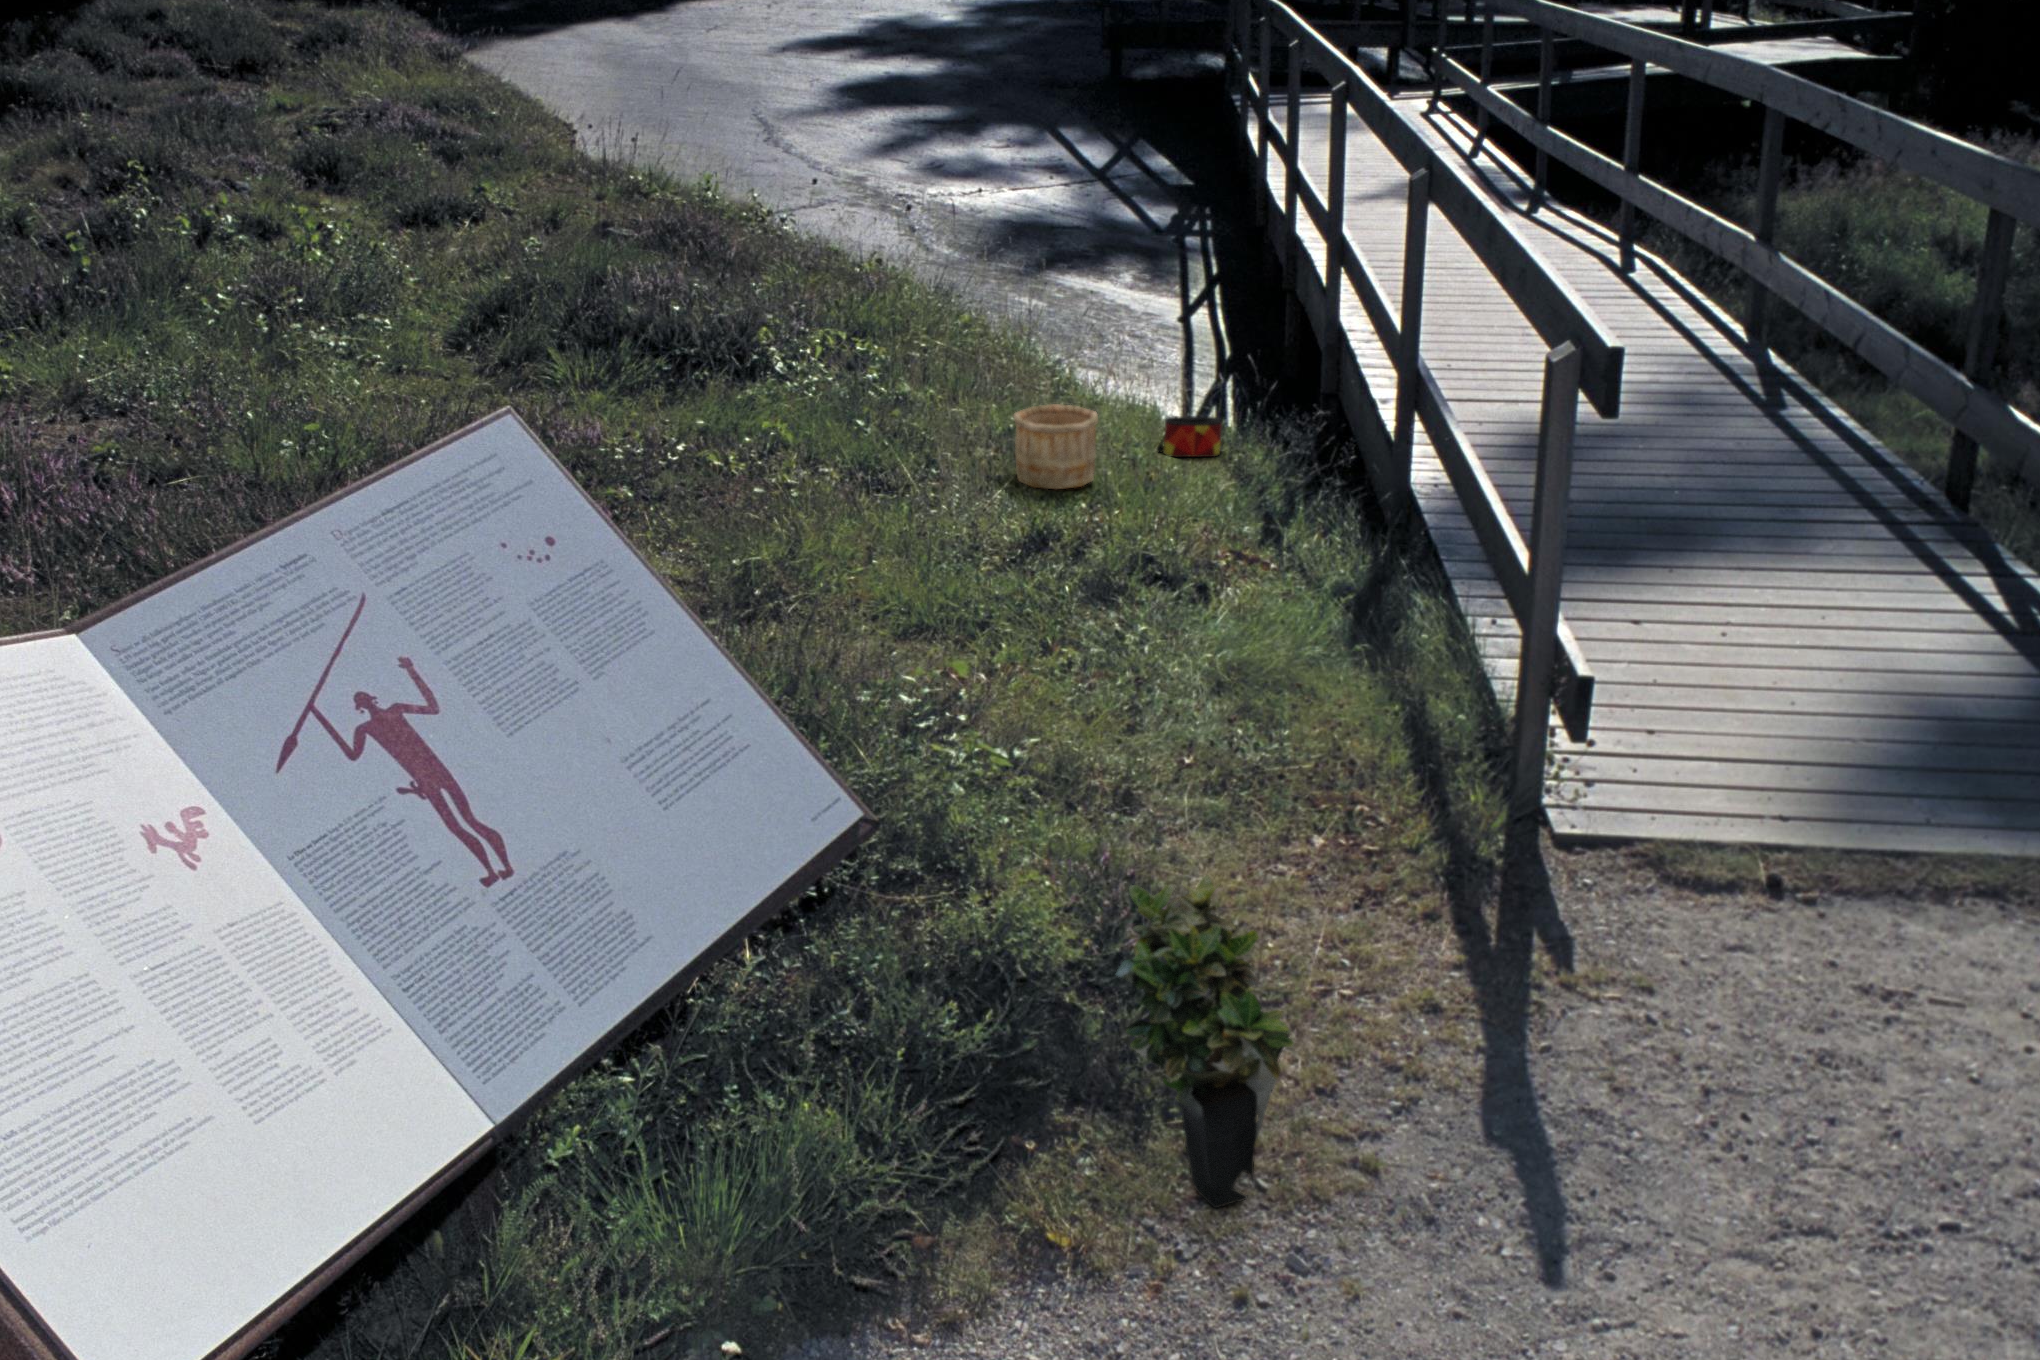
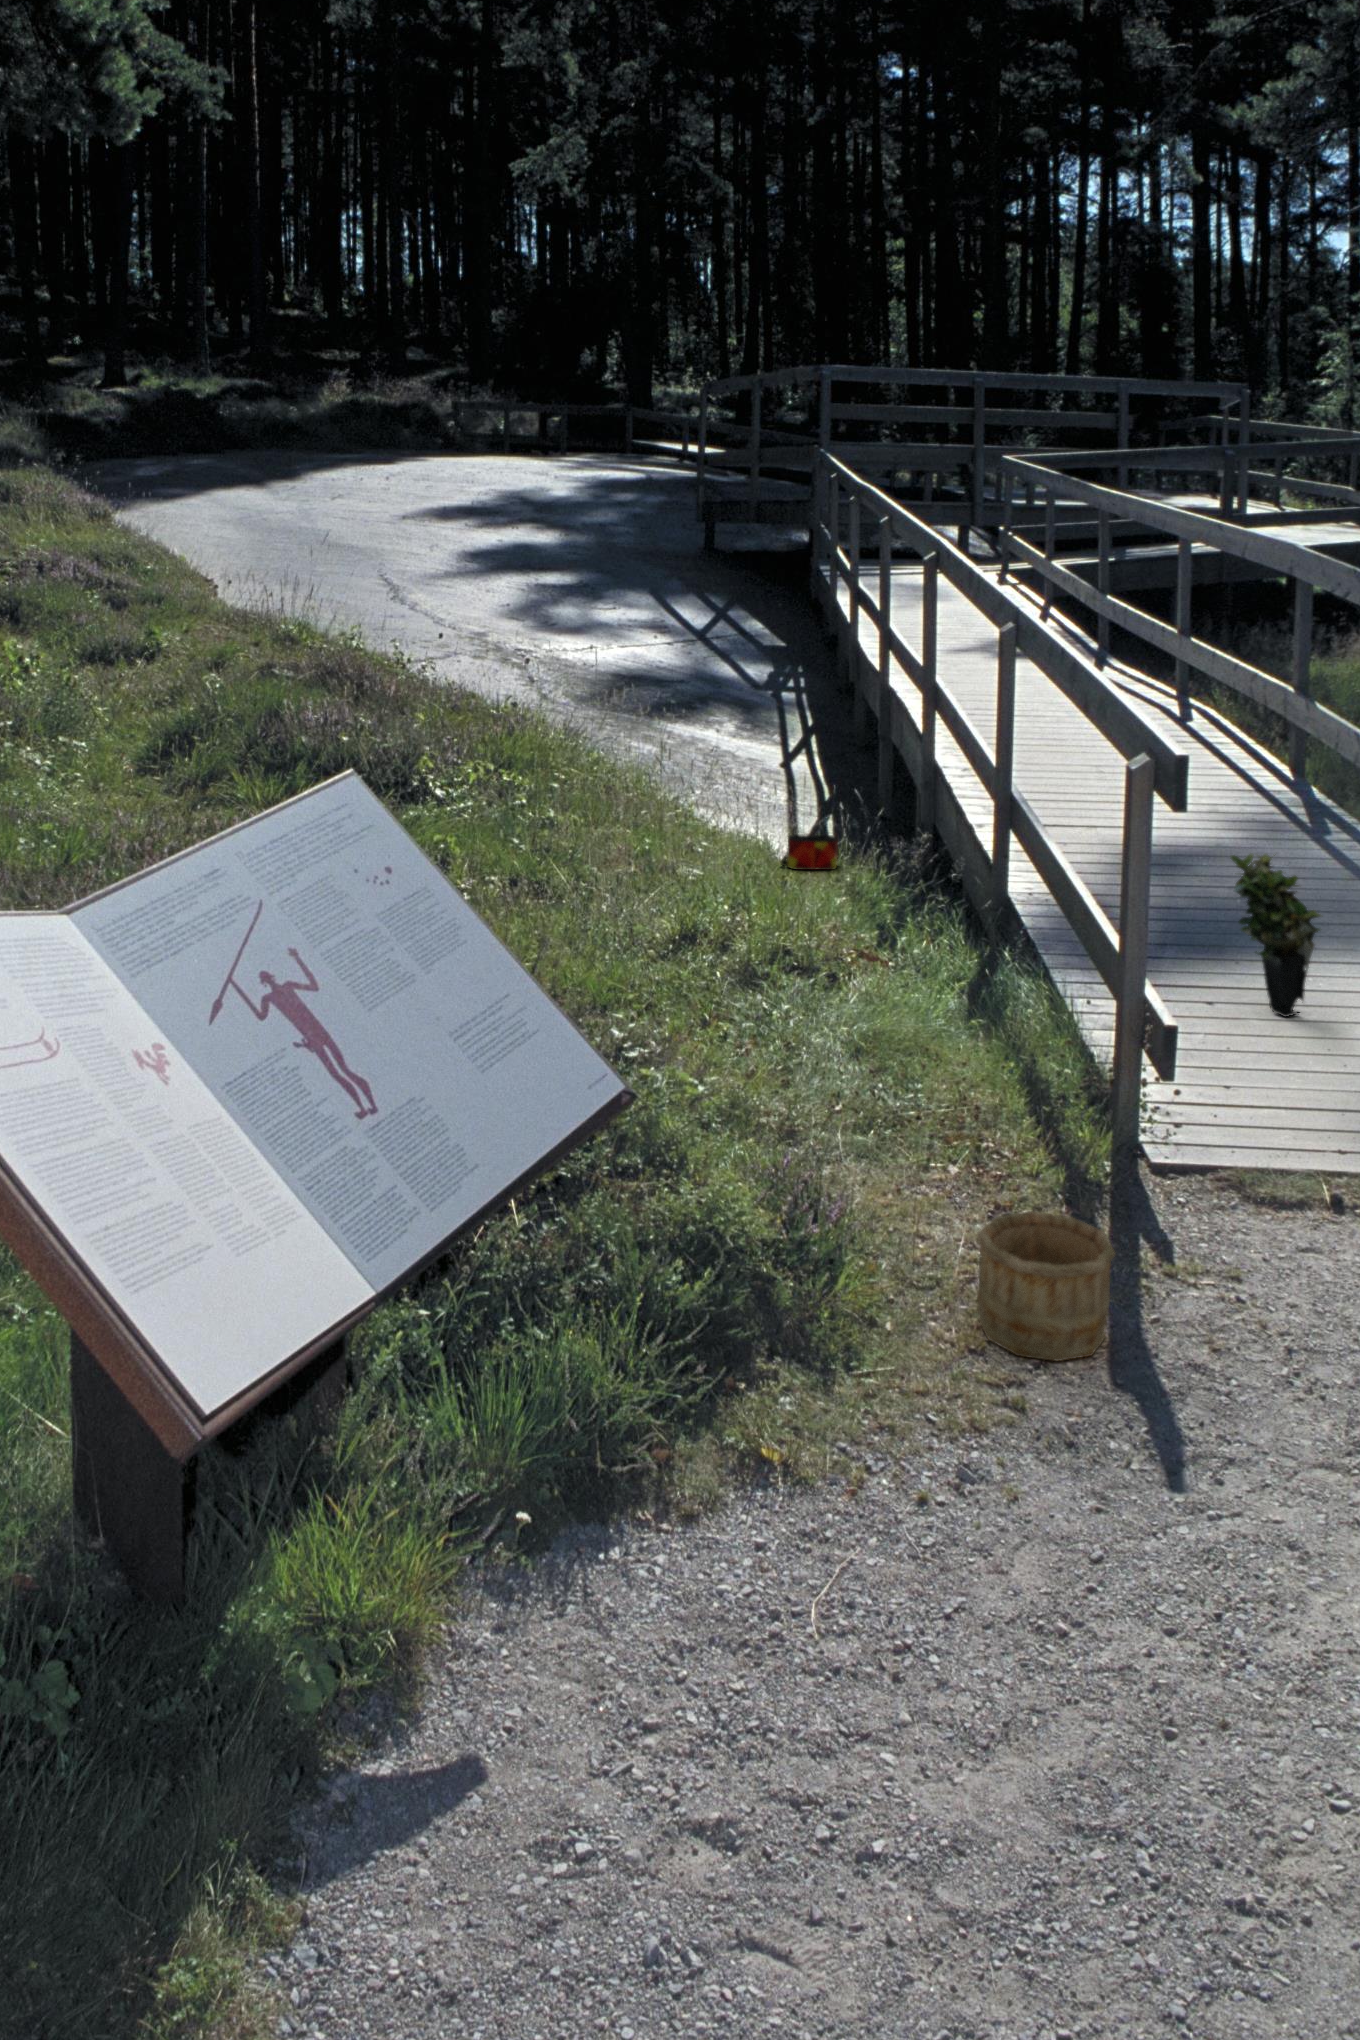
wooden bucket: present [1014,404,1098,489] -> present [977,1211,1116,1361]
potted plant: present [1116,875,1293,1208] -> present [1230,854,1321,1017]

